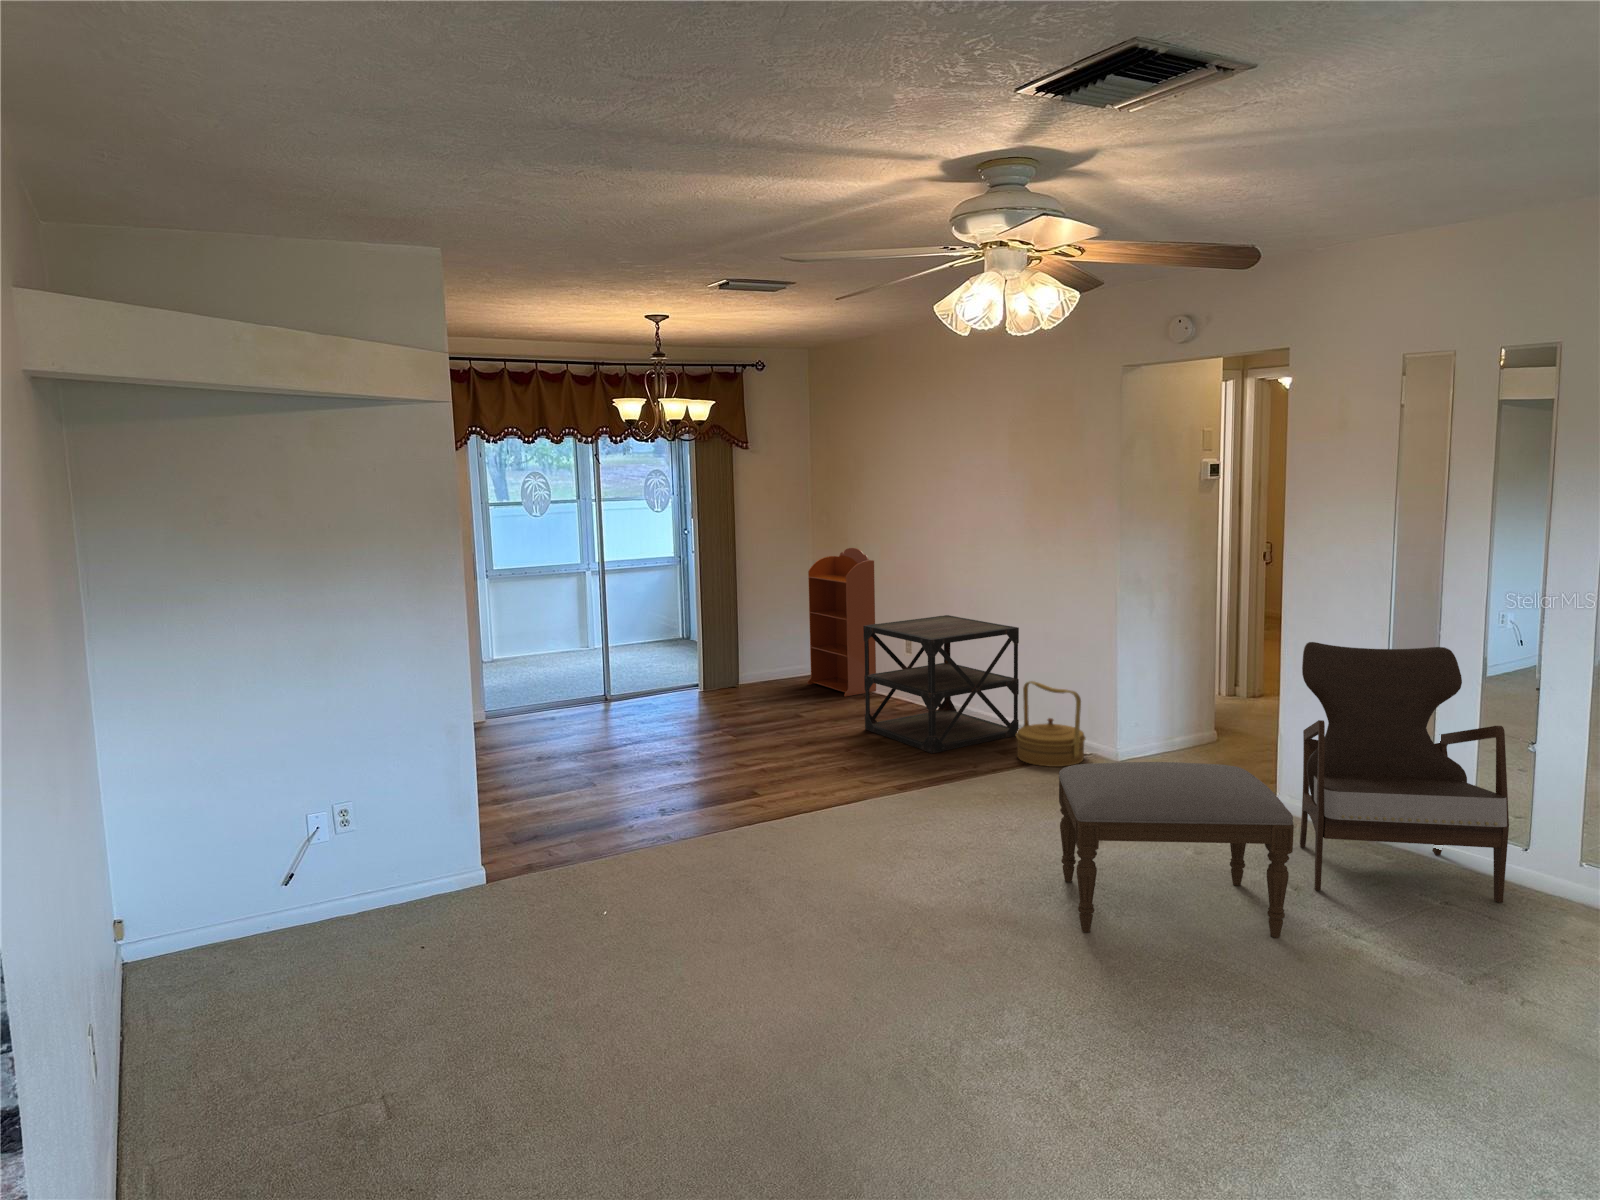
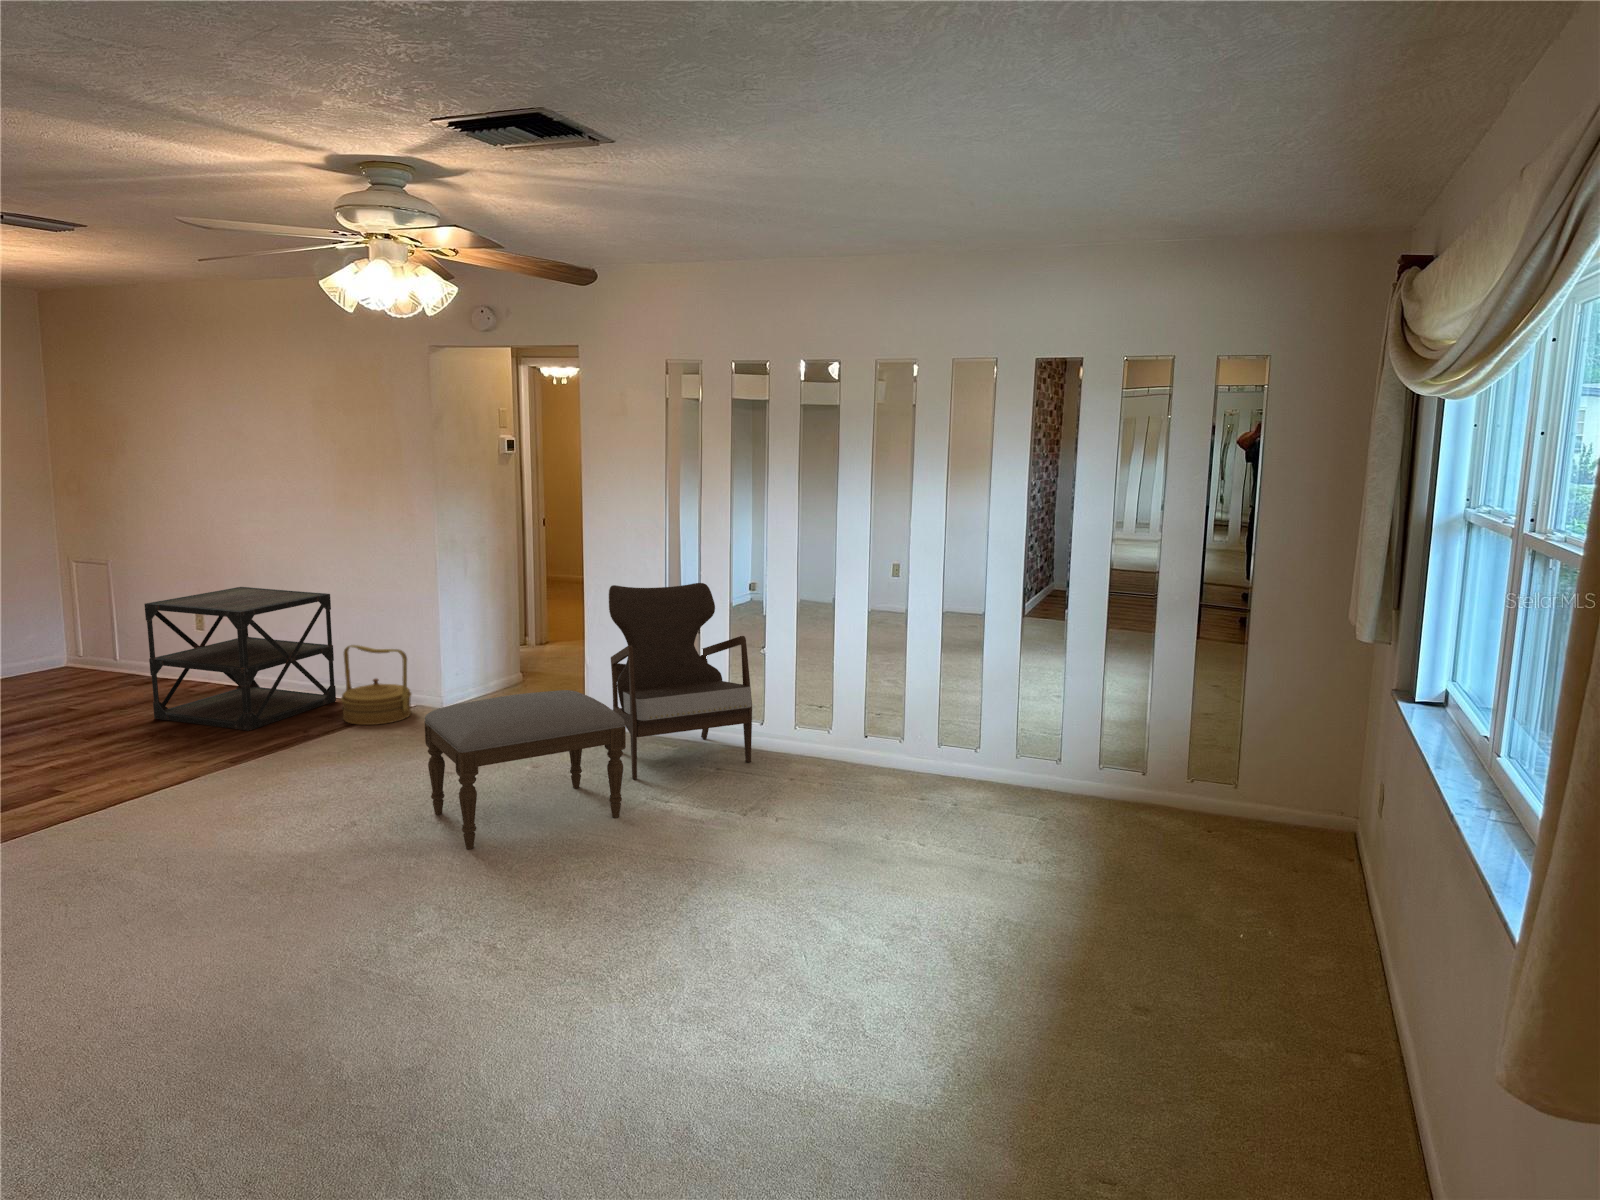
bookcase: present [807,548,876,697] -> none [38,517,147,688]

